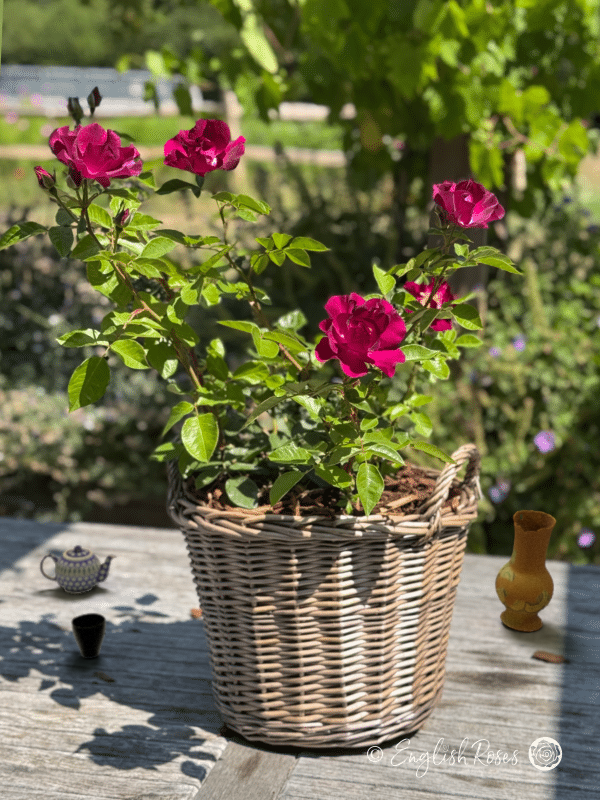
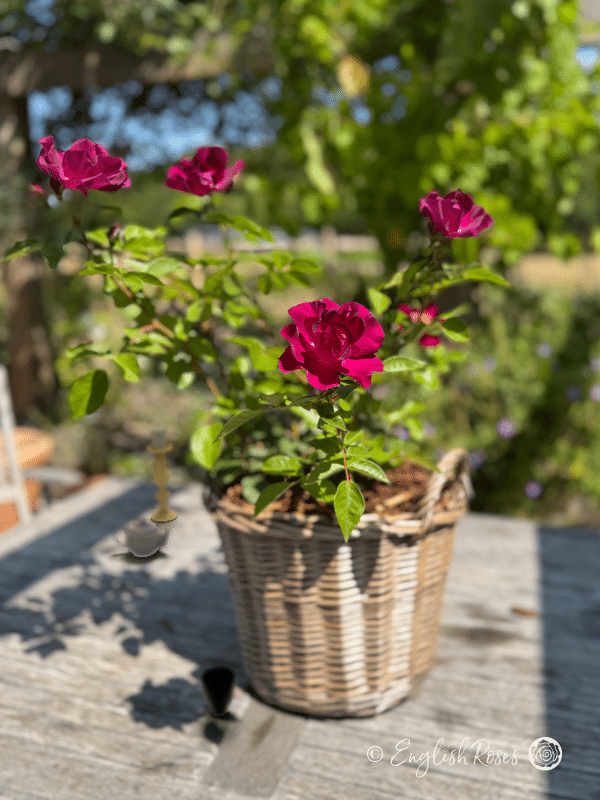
candle holder: none [77,432,113,553] -> present [148,427,177,522]
ceramic jug: present [495,510,556,632] -> none [485,496,538,600]
cup: present [71,613,106,659] -> present [200,665,236,717]

